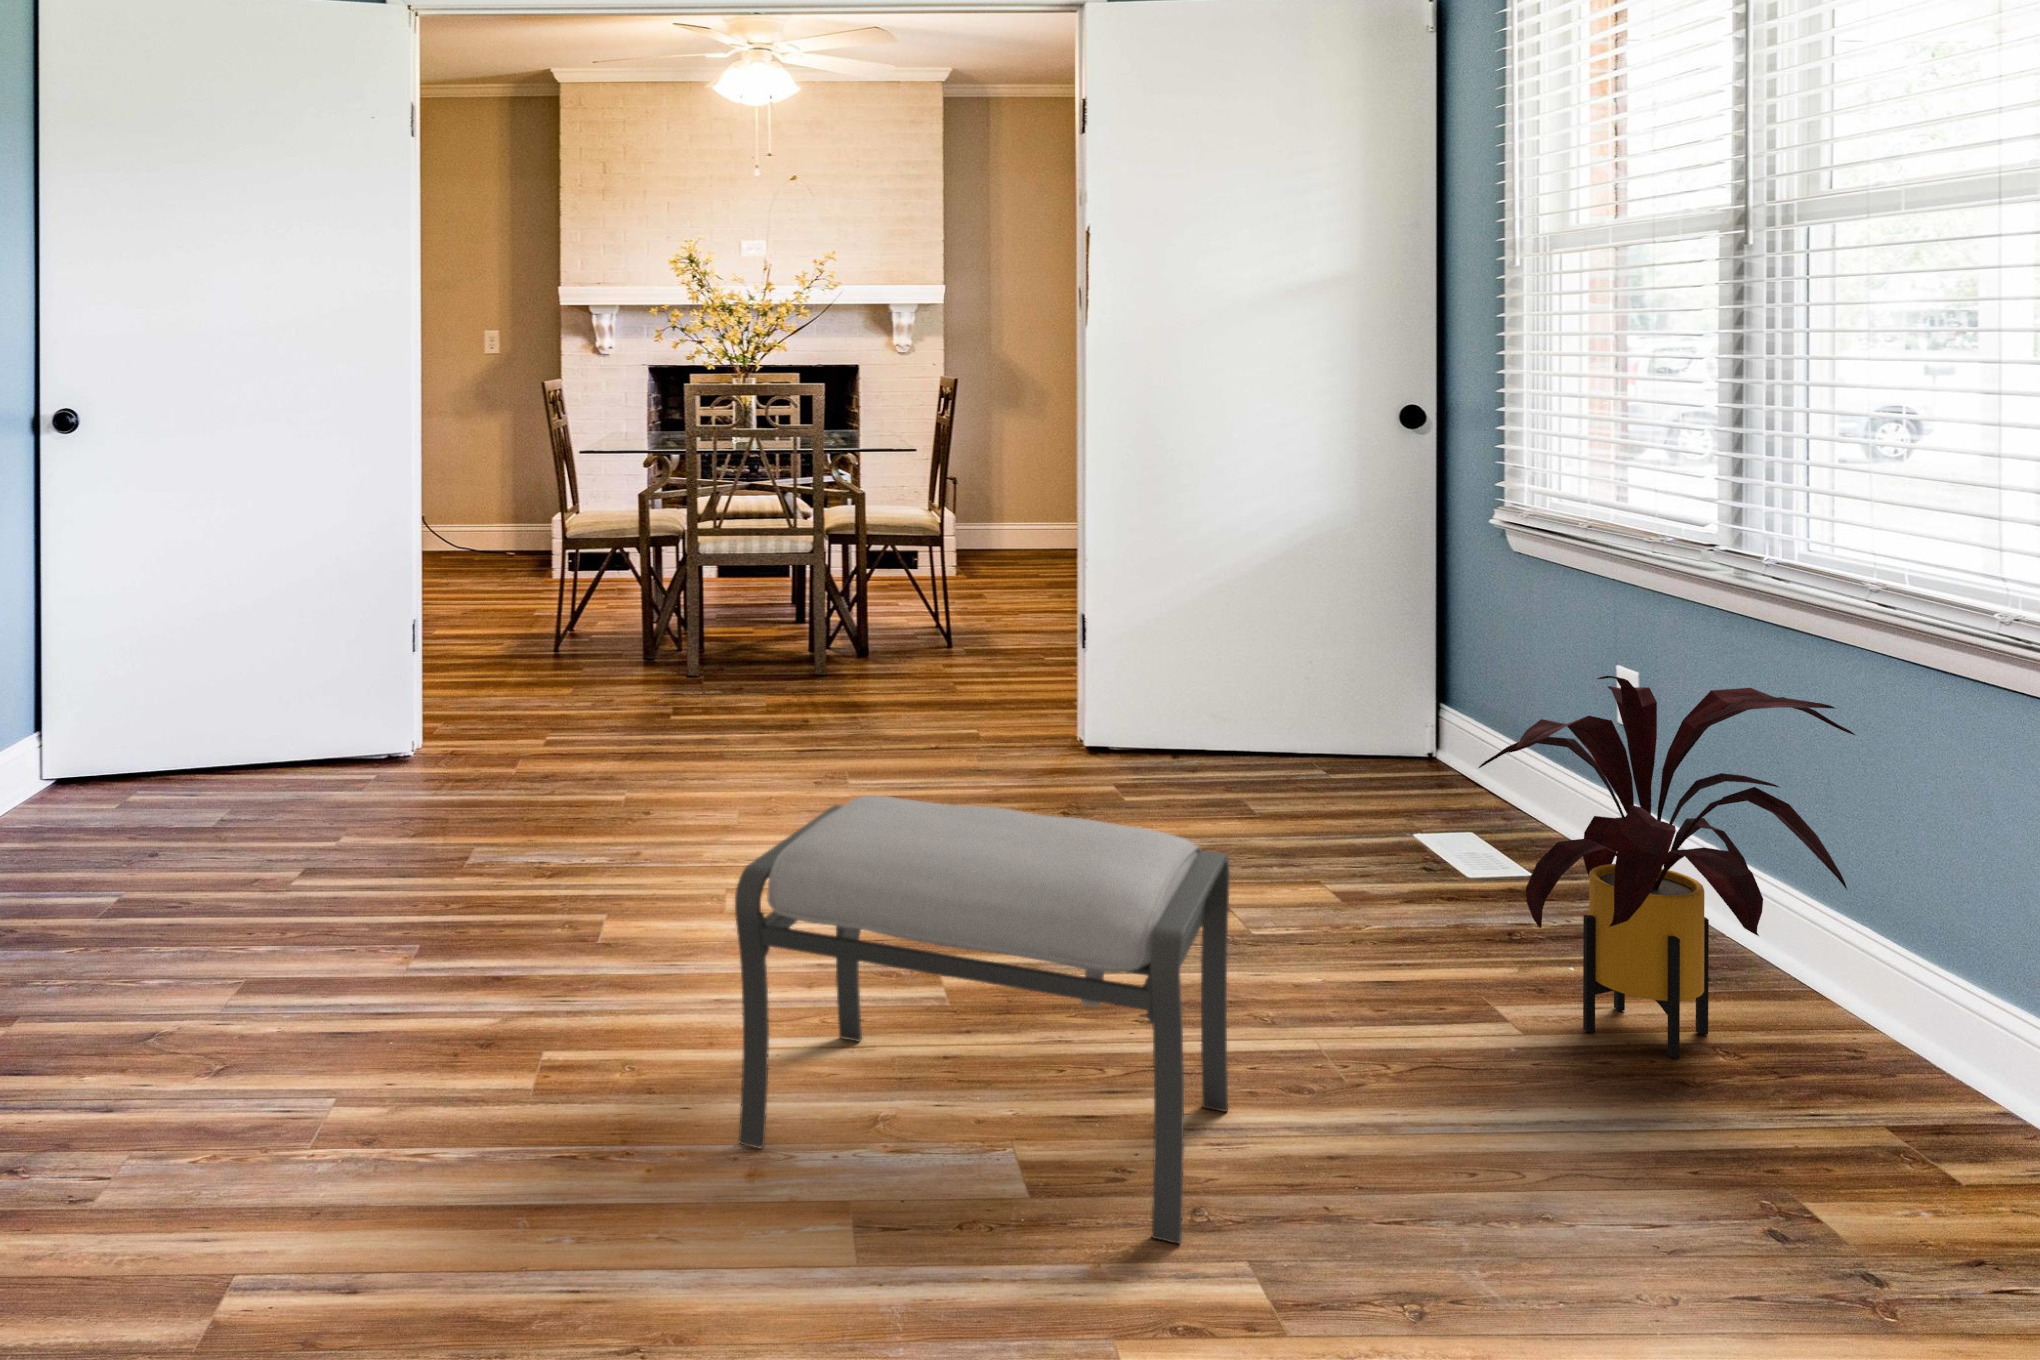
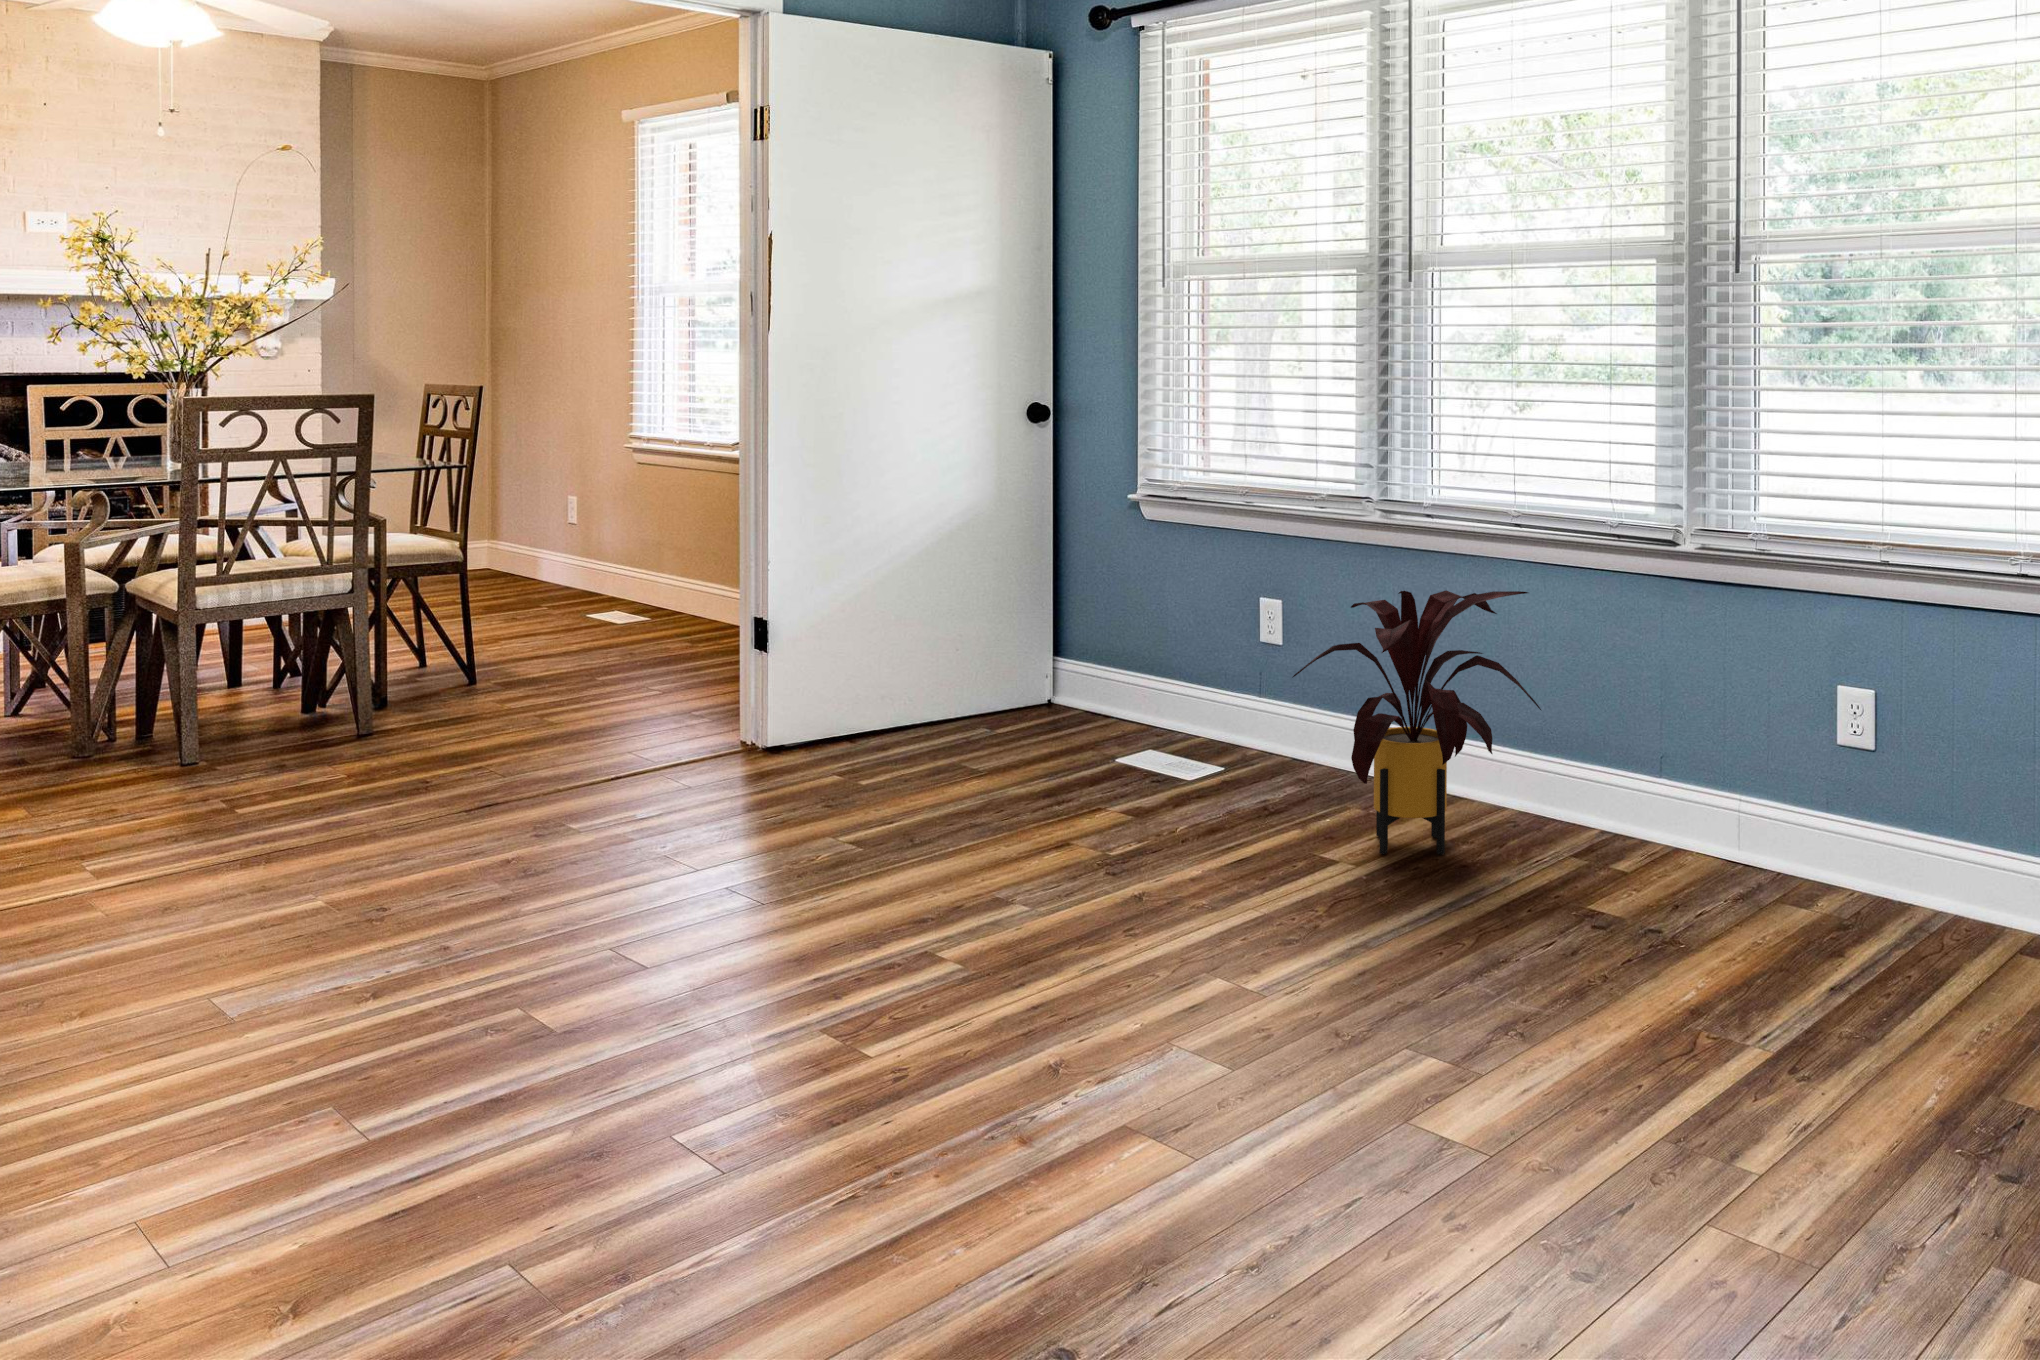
ottoman: present [735,795,1230,1244] -> none [927,753,1365,1127]

